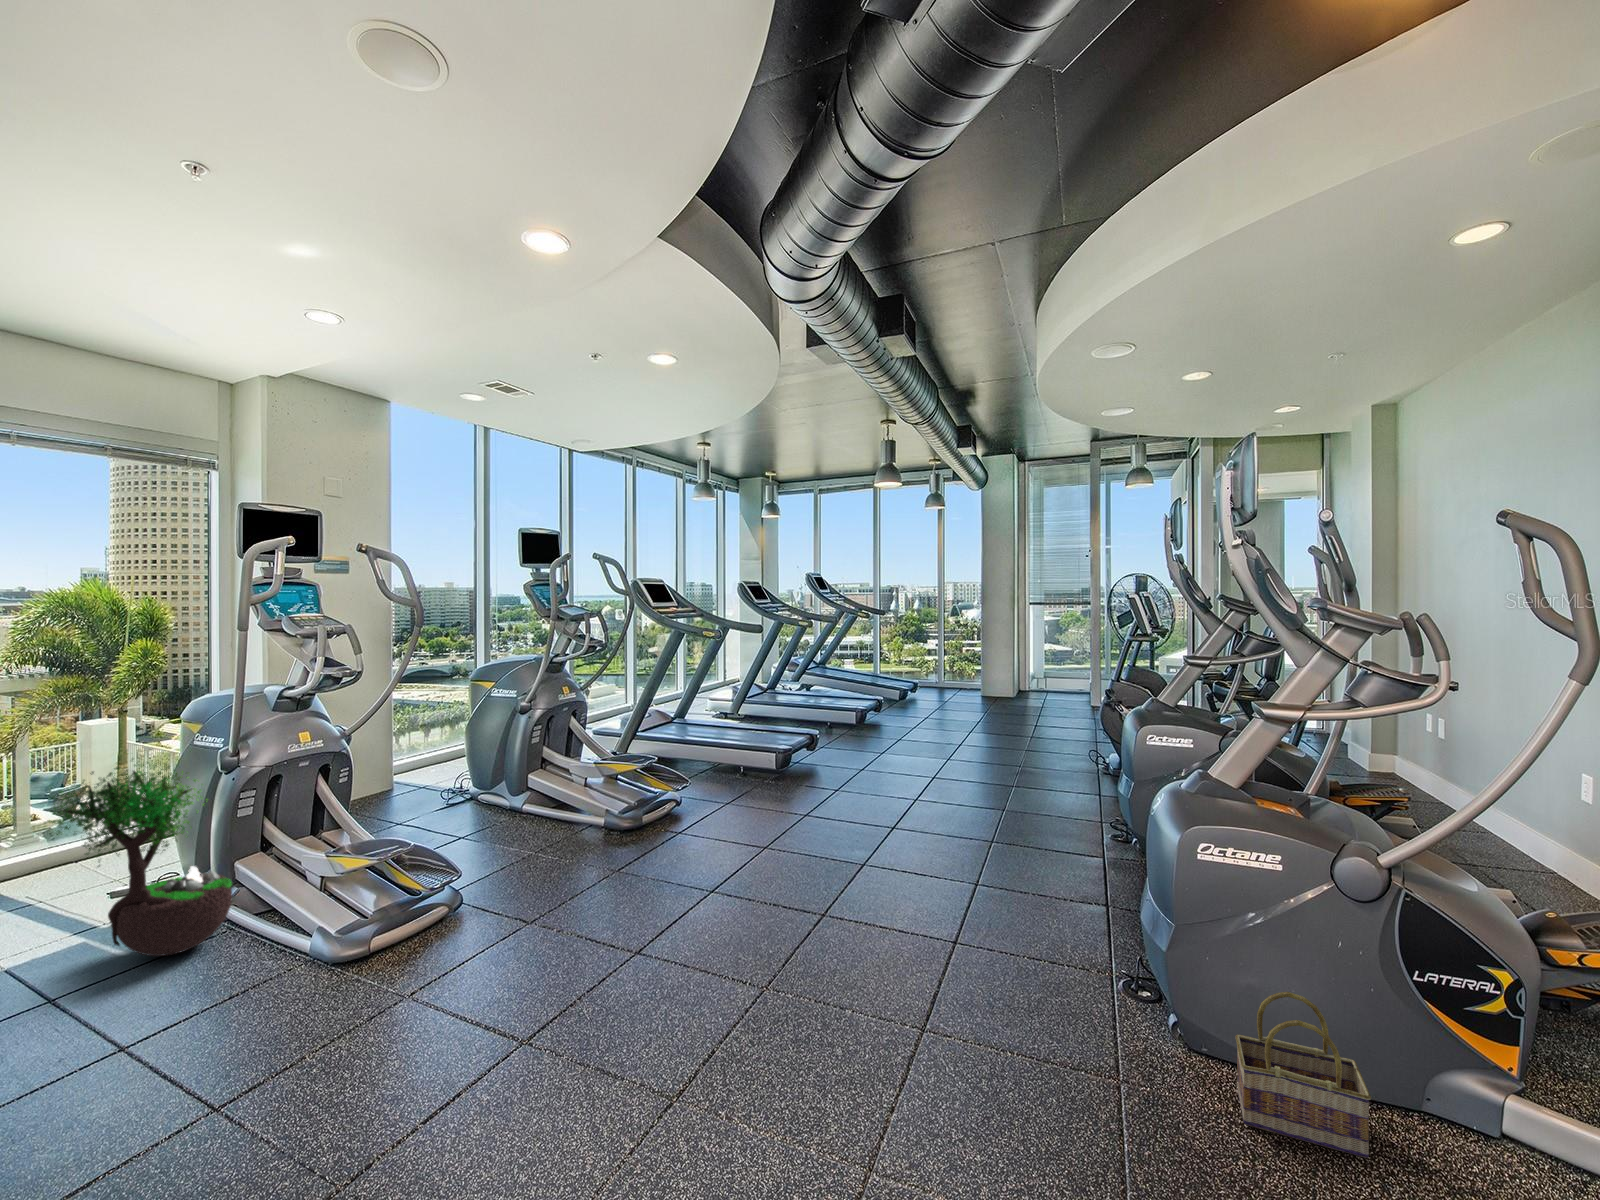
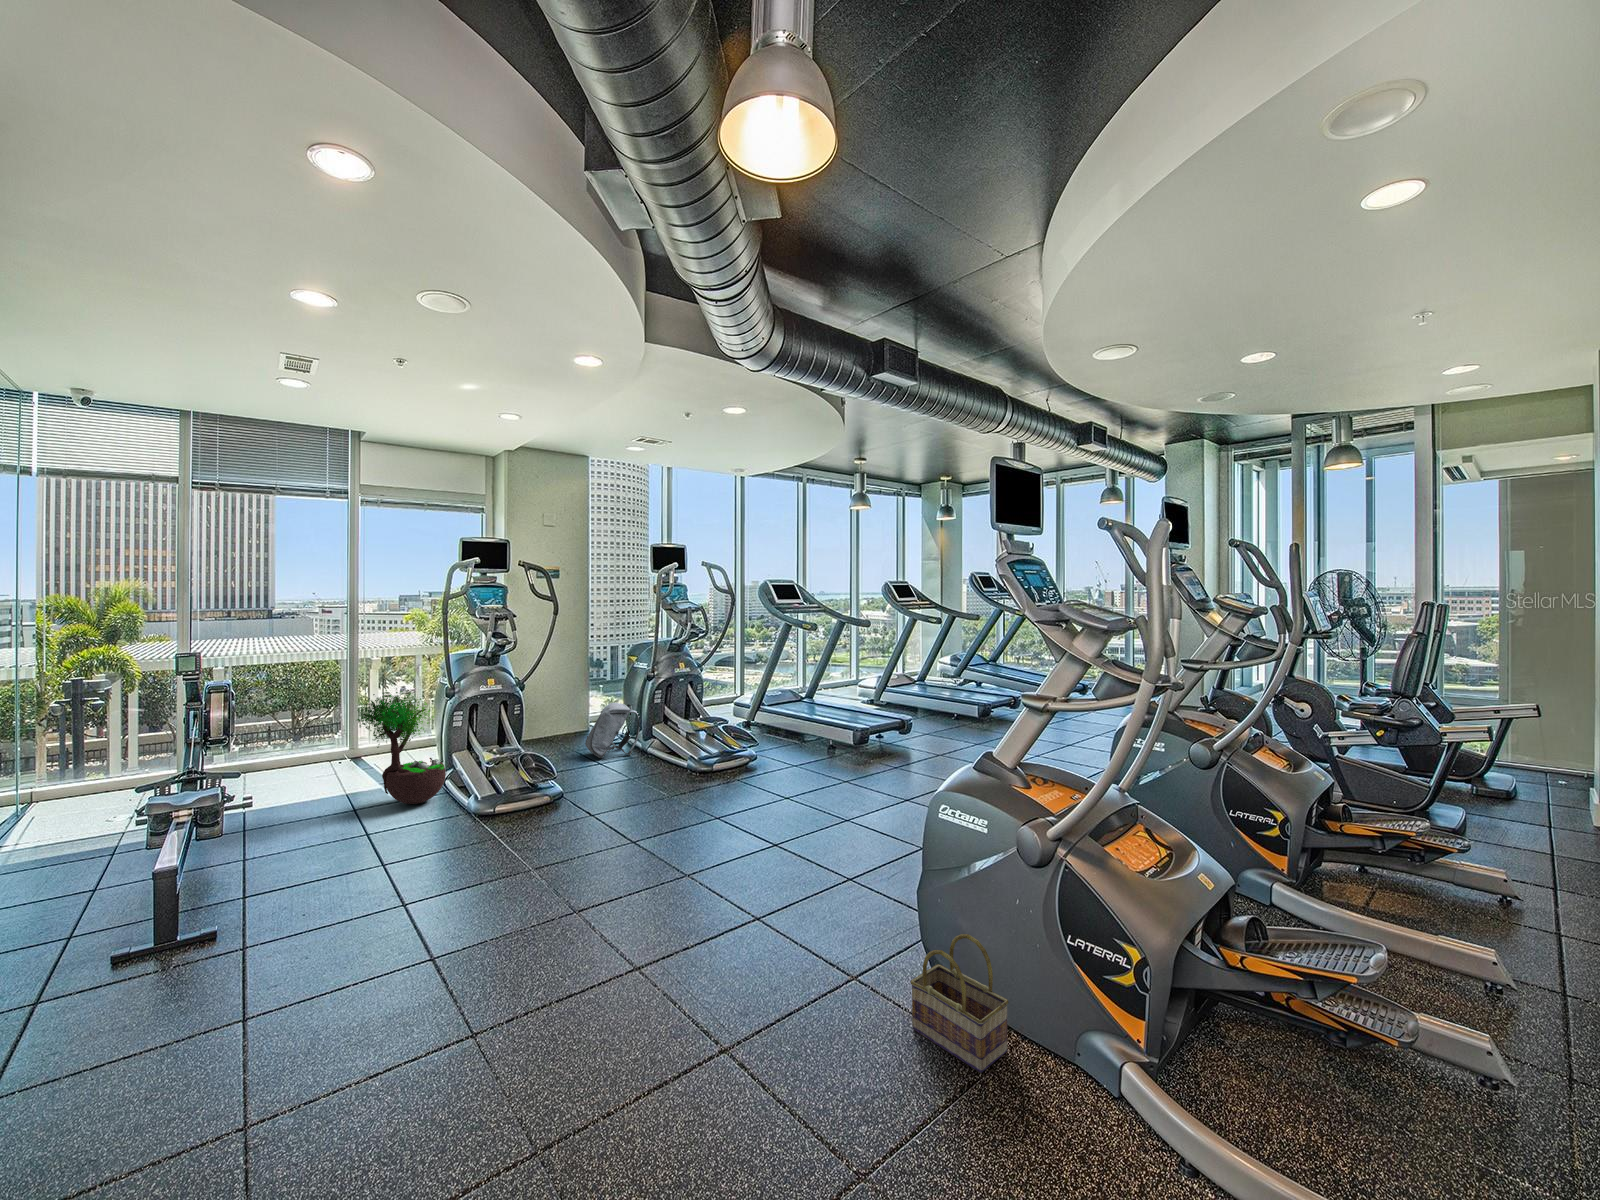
backpack: none [417,749,502,831] -> present [585,703,640,758]

